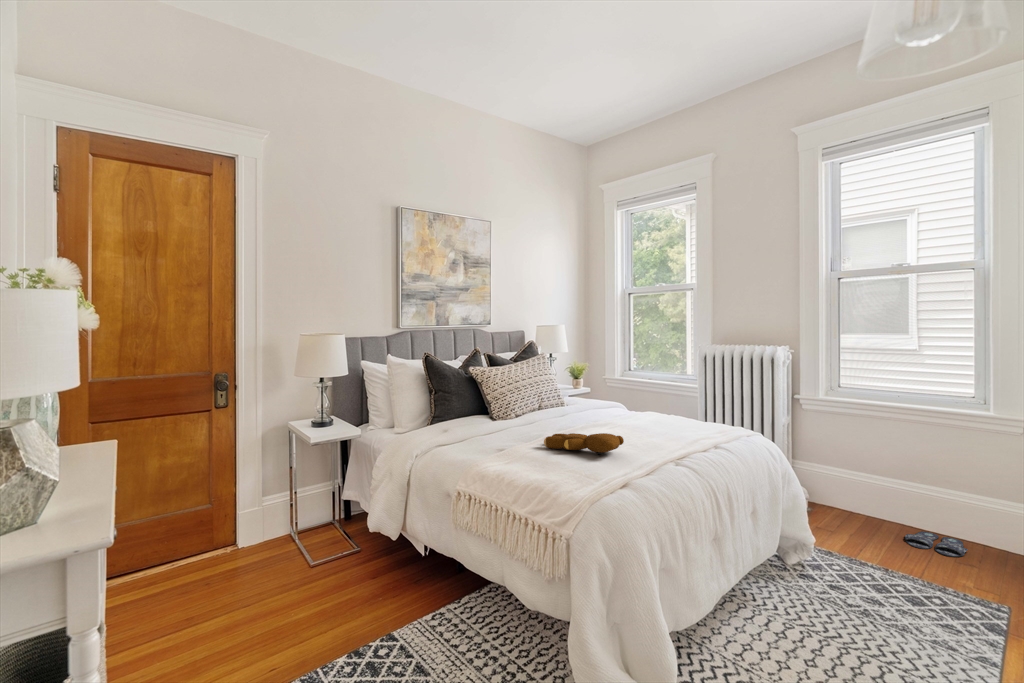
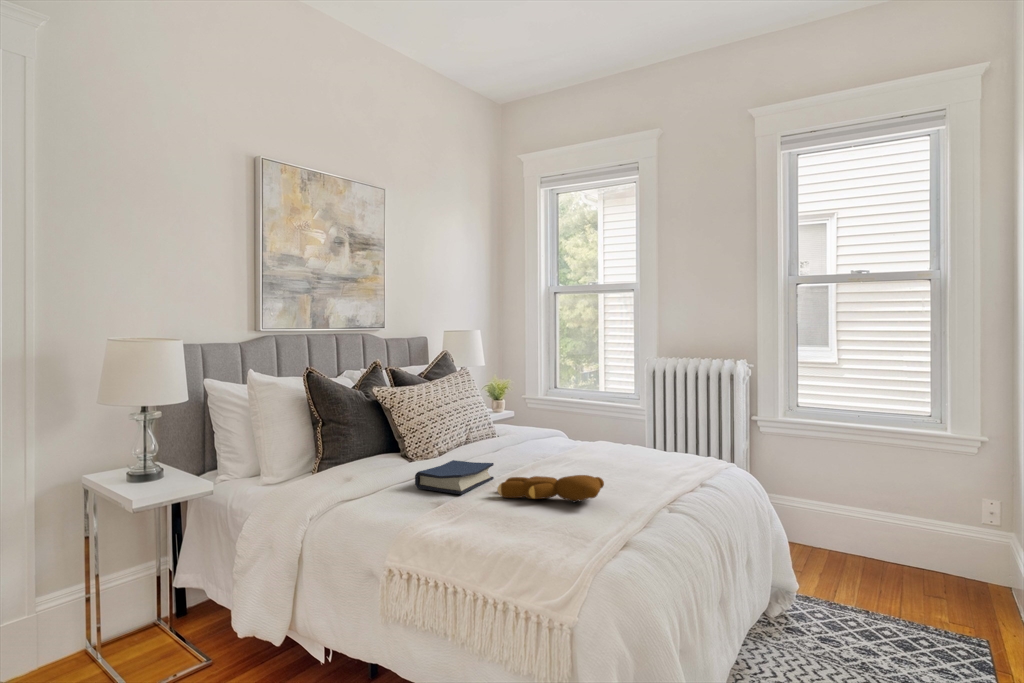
hardback book: none [488,421,548,444] -> present [415,460,494,494]
slippers: present [905,531,968,557] -> none [871,562,932,589]

